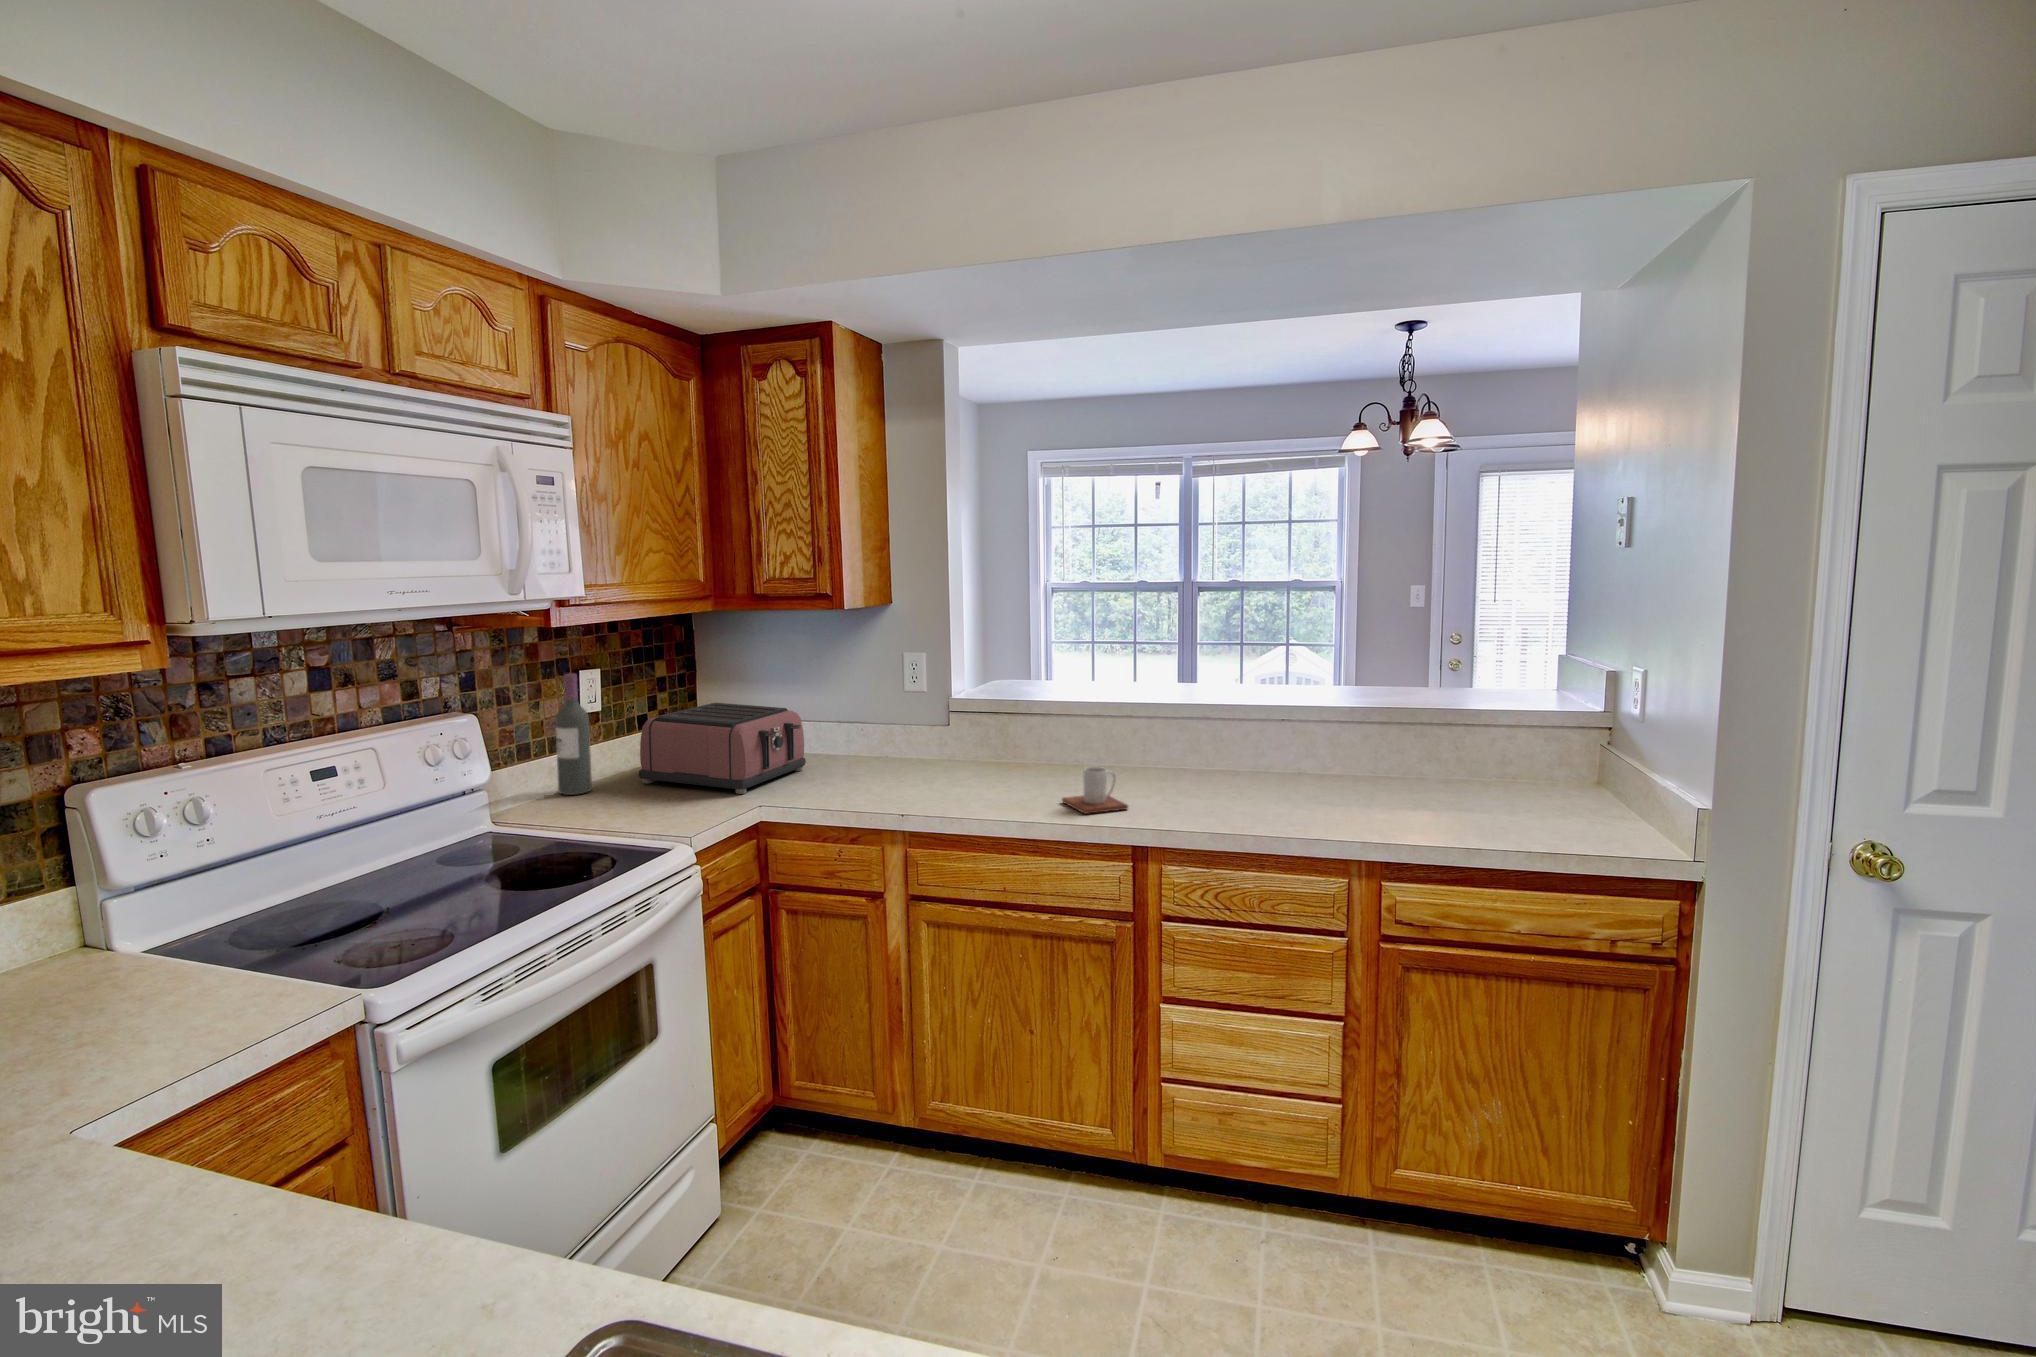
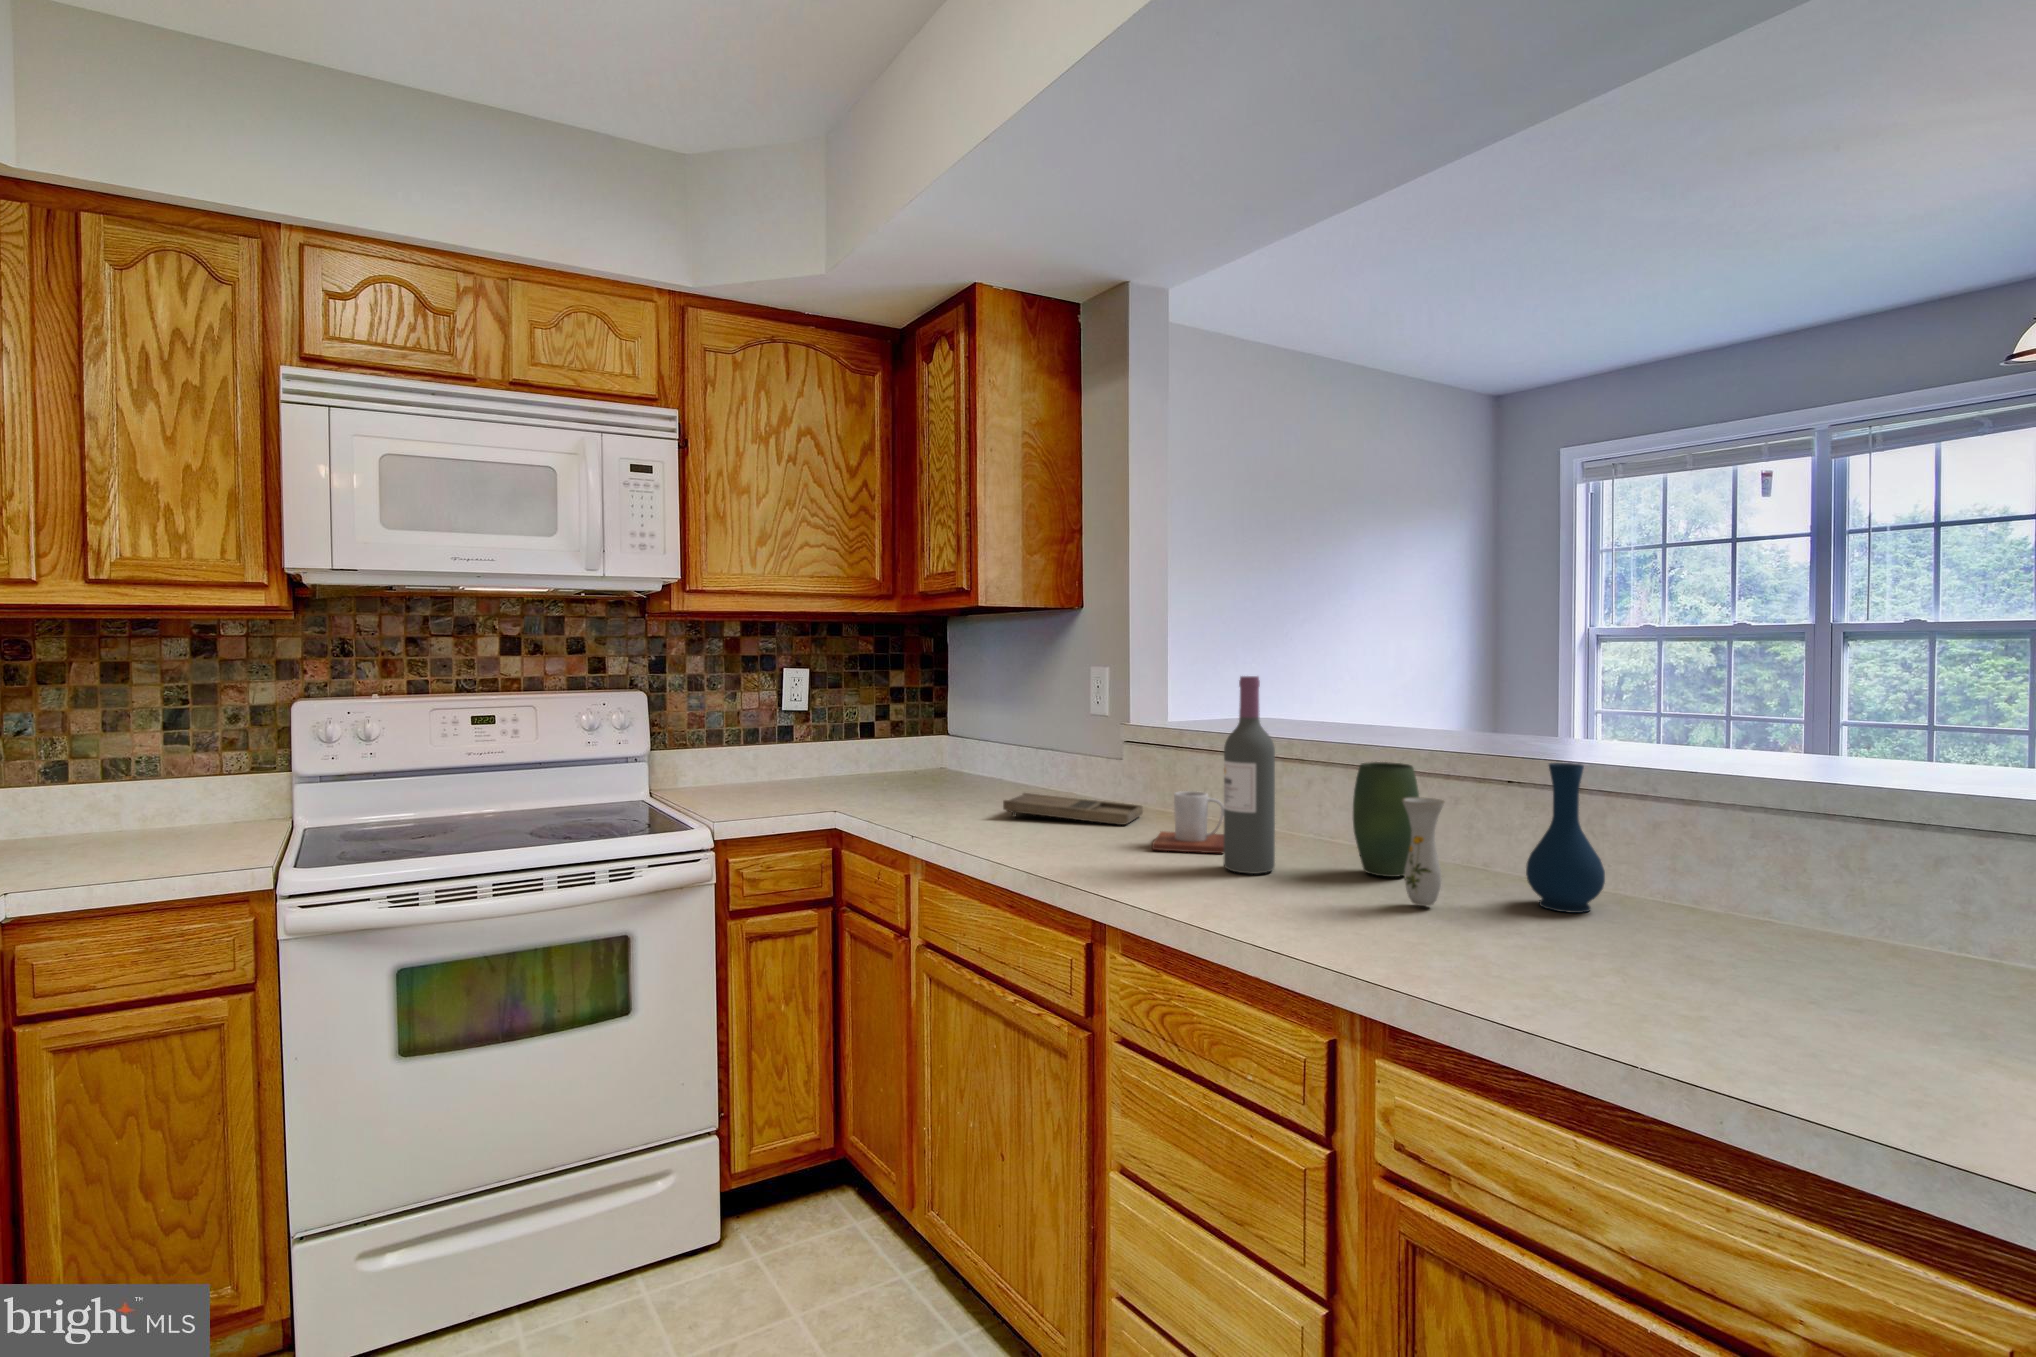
wine bottle: present [555,674,592,795] -> present [1224,676,1275,874]
toaster: present [639,703,806,794] -> none [826,711,986,796]
vase: none [1218,737,1368,829] -> present [1353,762,1605,913]
tray: none [905,776,1016,799] -> present [1003,793,1143,825]

